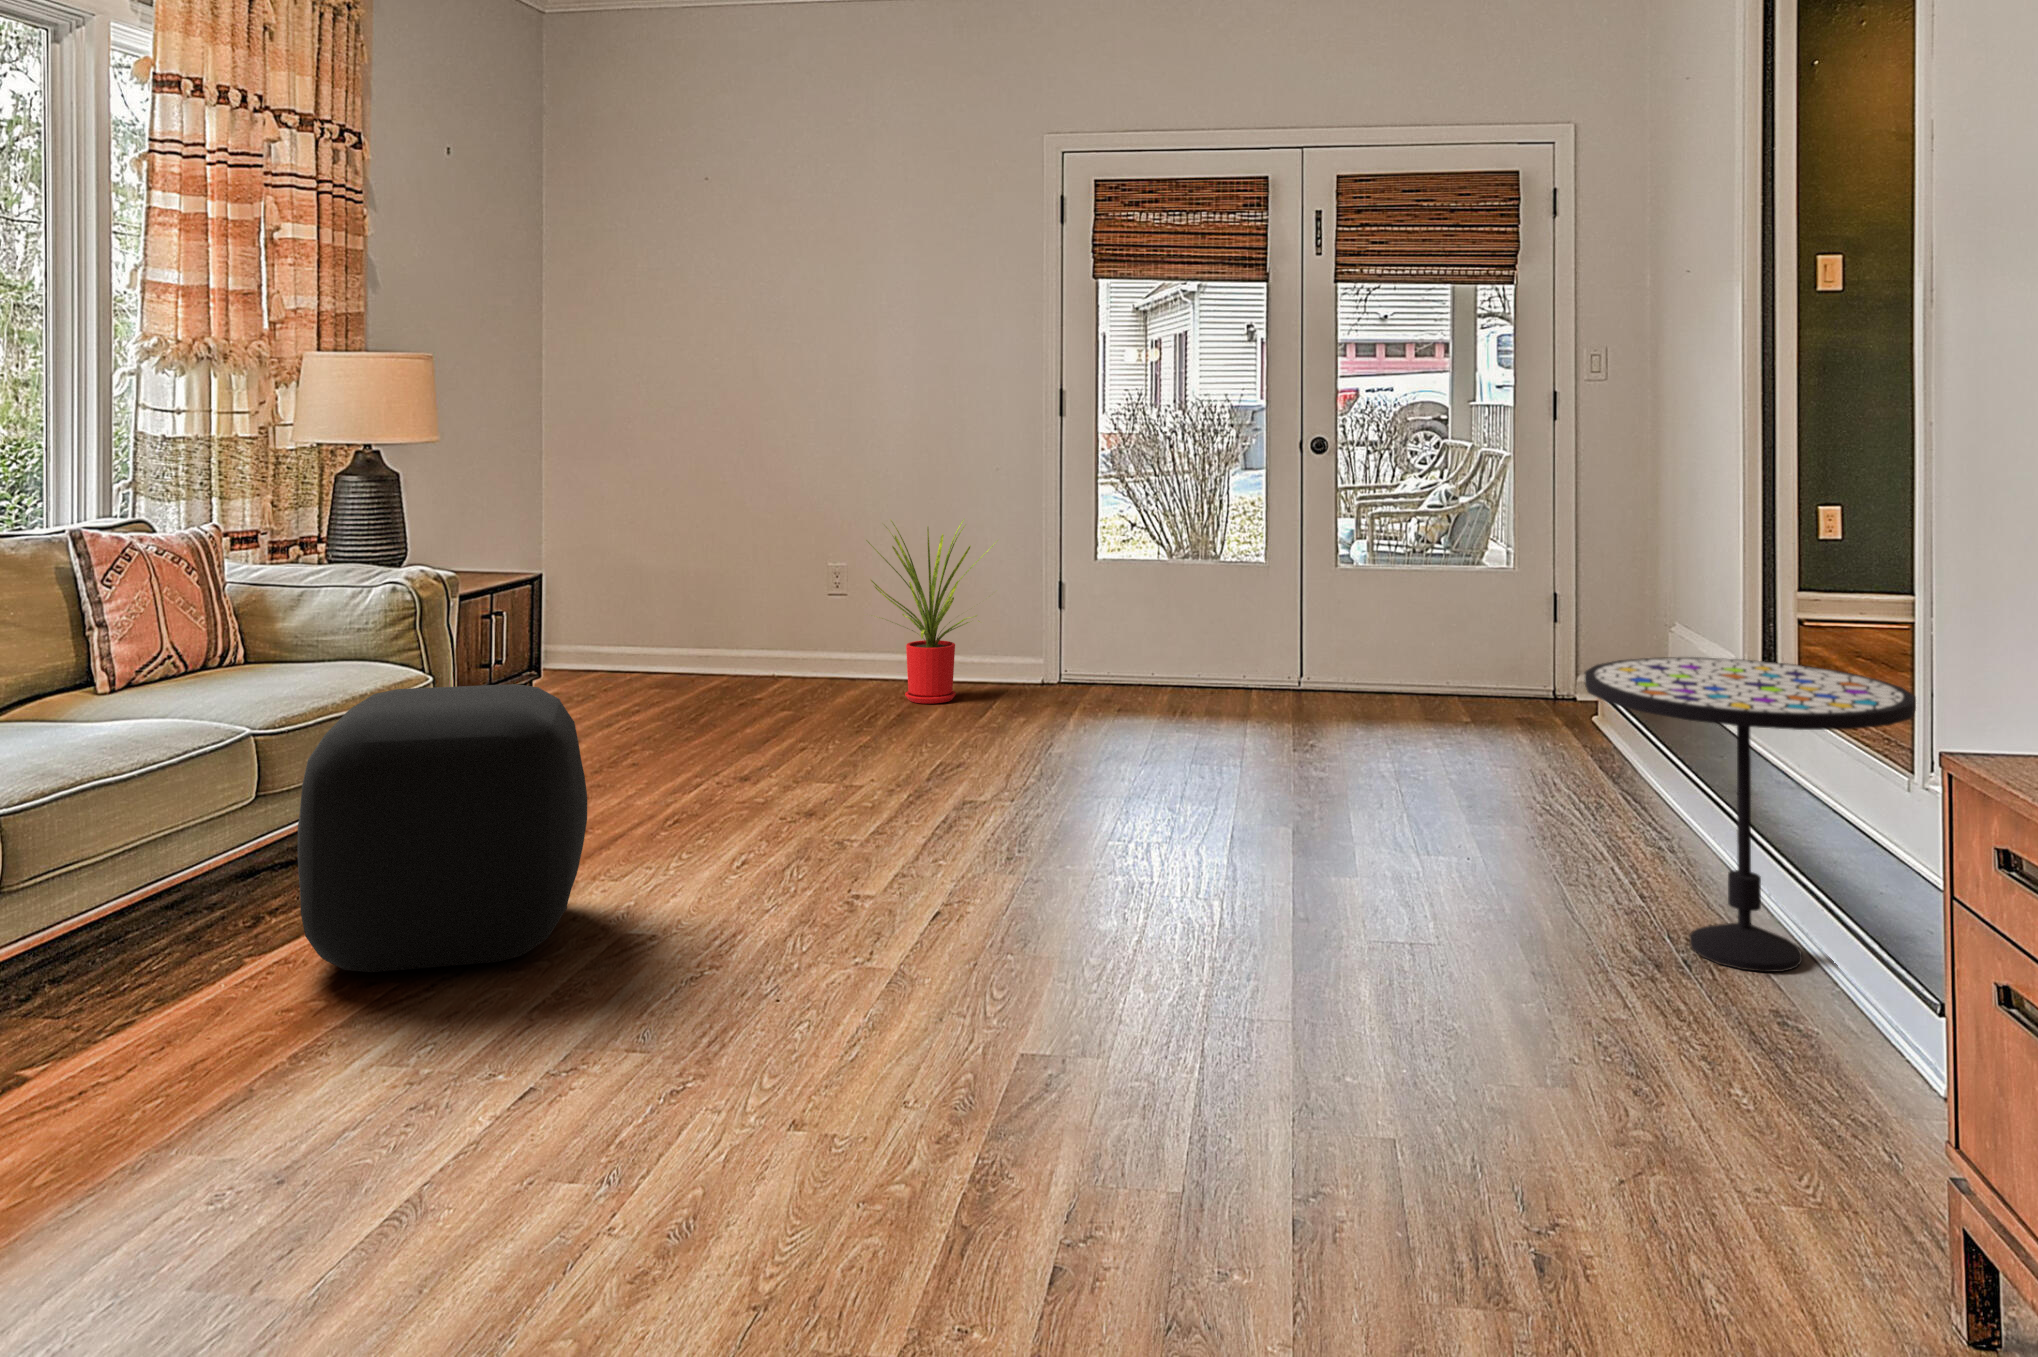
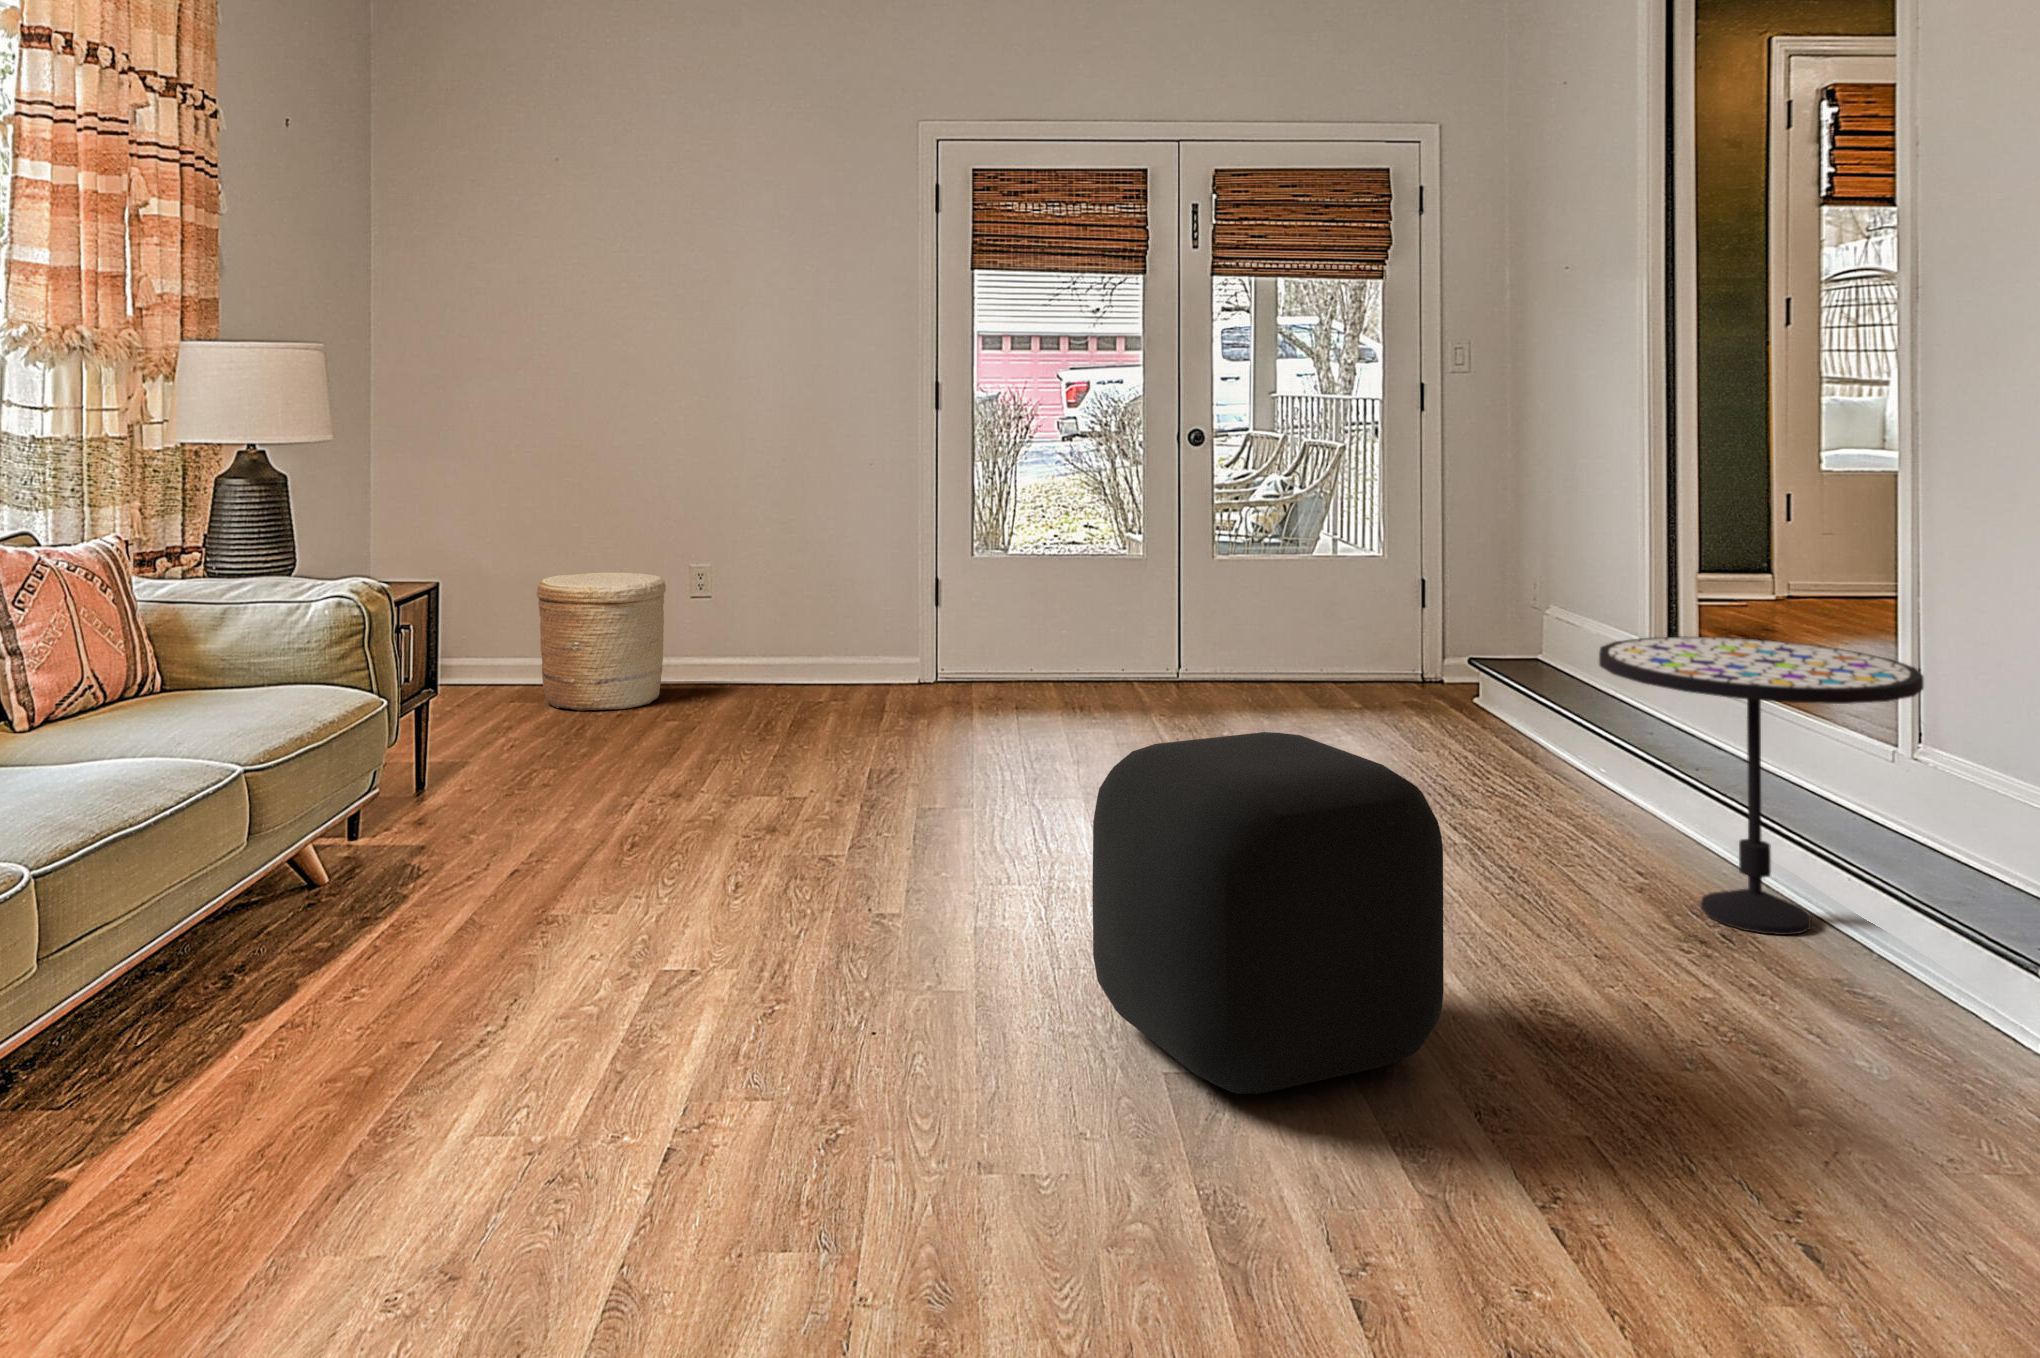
house plant: present [866,519,996,704] -> none [742,514,882,705]
woven basket: none [675,571,797,701] -> present [537,572,666,711]
ottoman: present [297,684,587,972] -> present [1092,732,1444,1094]

